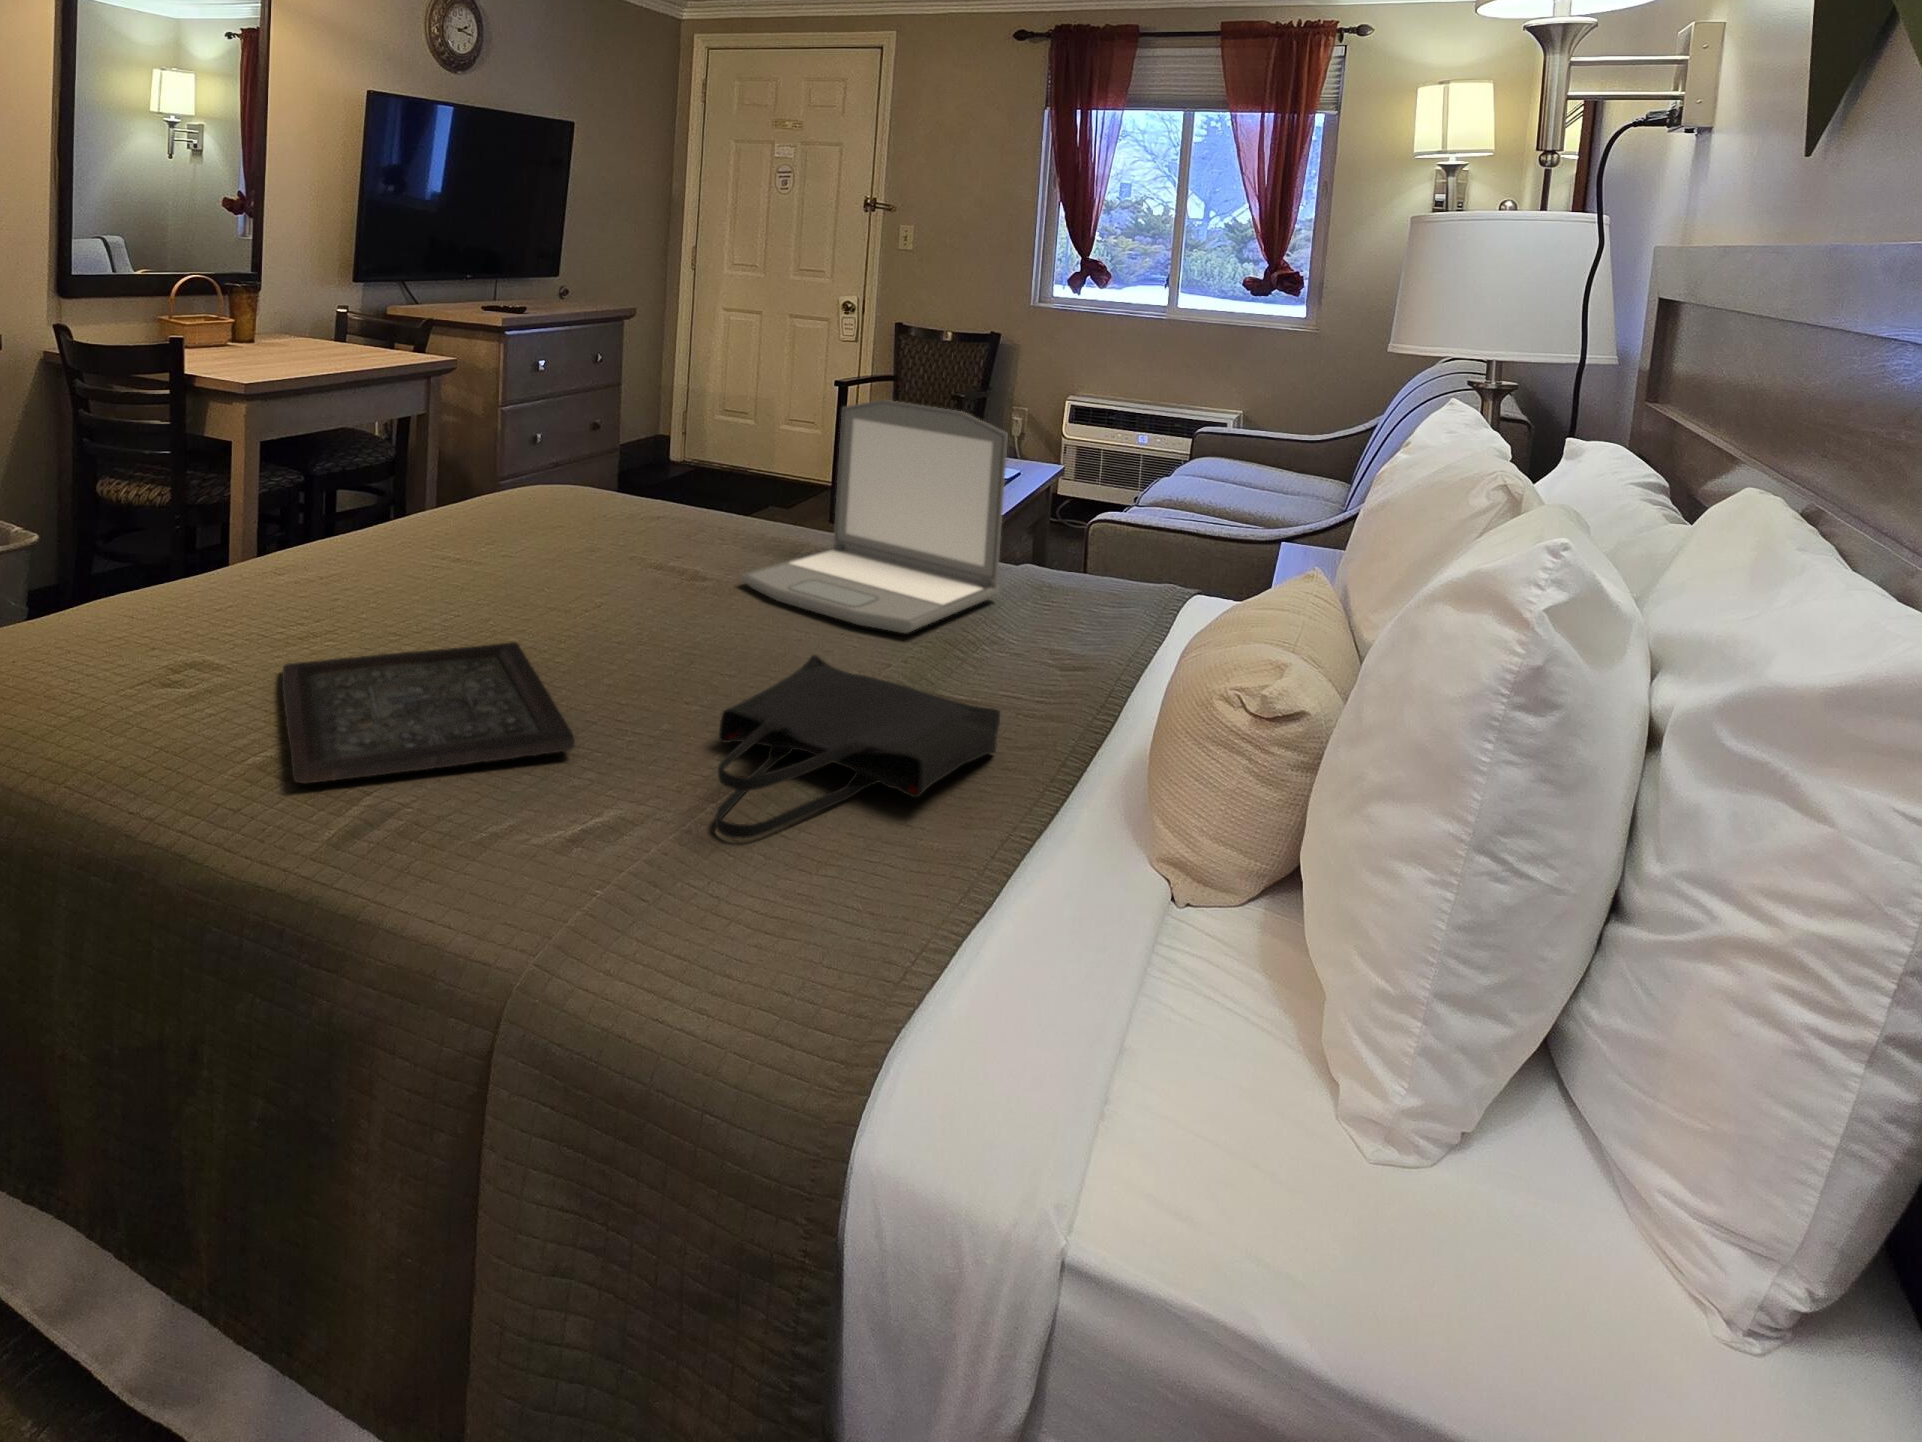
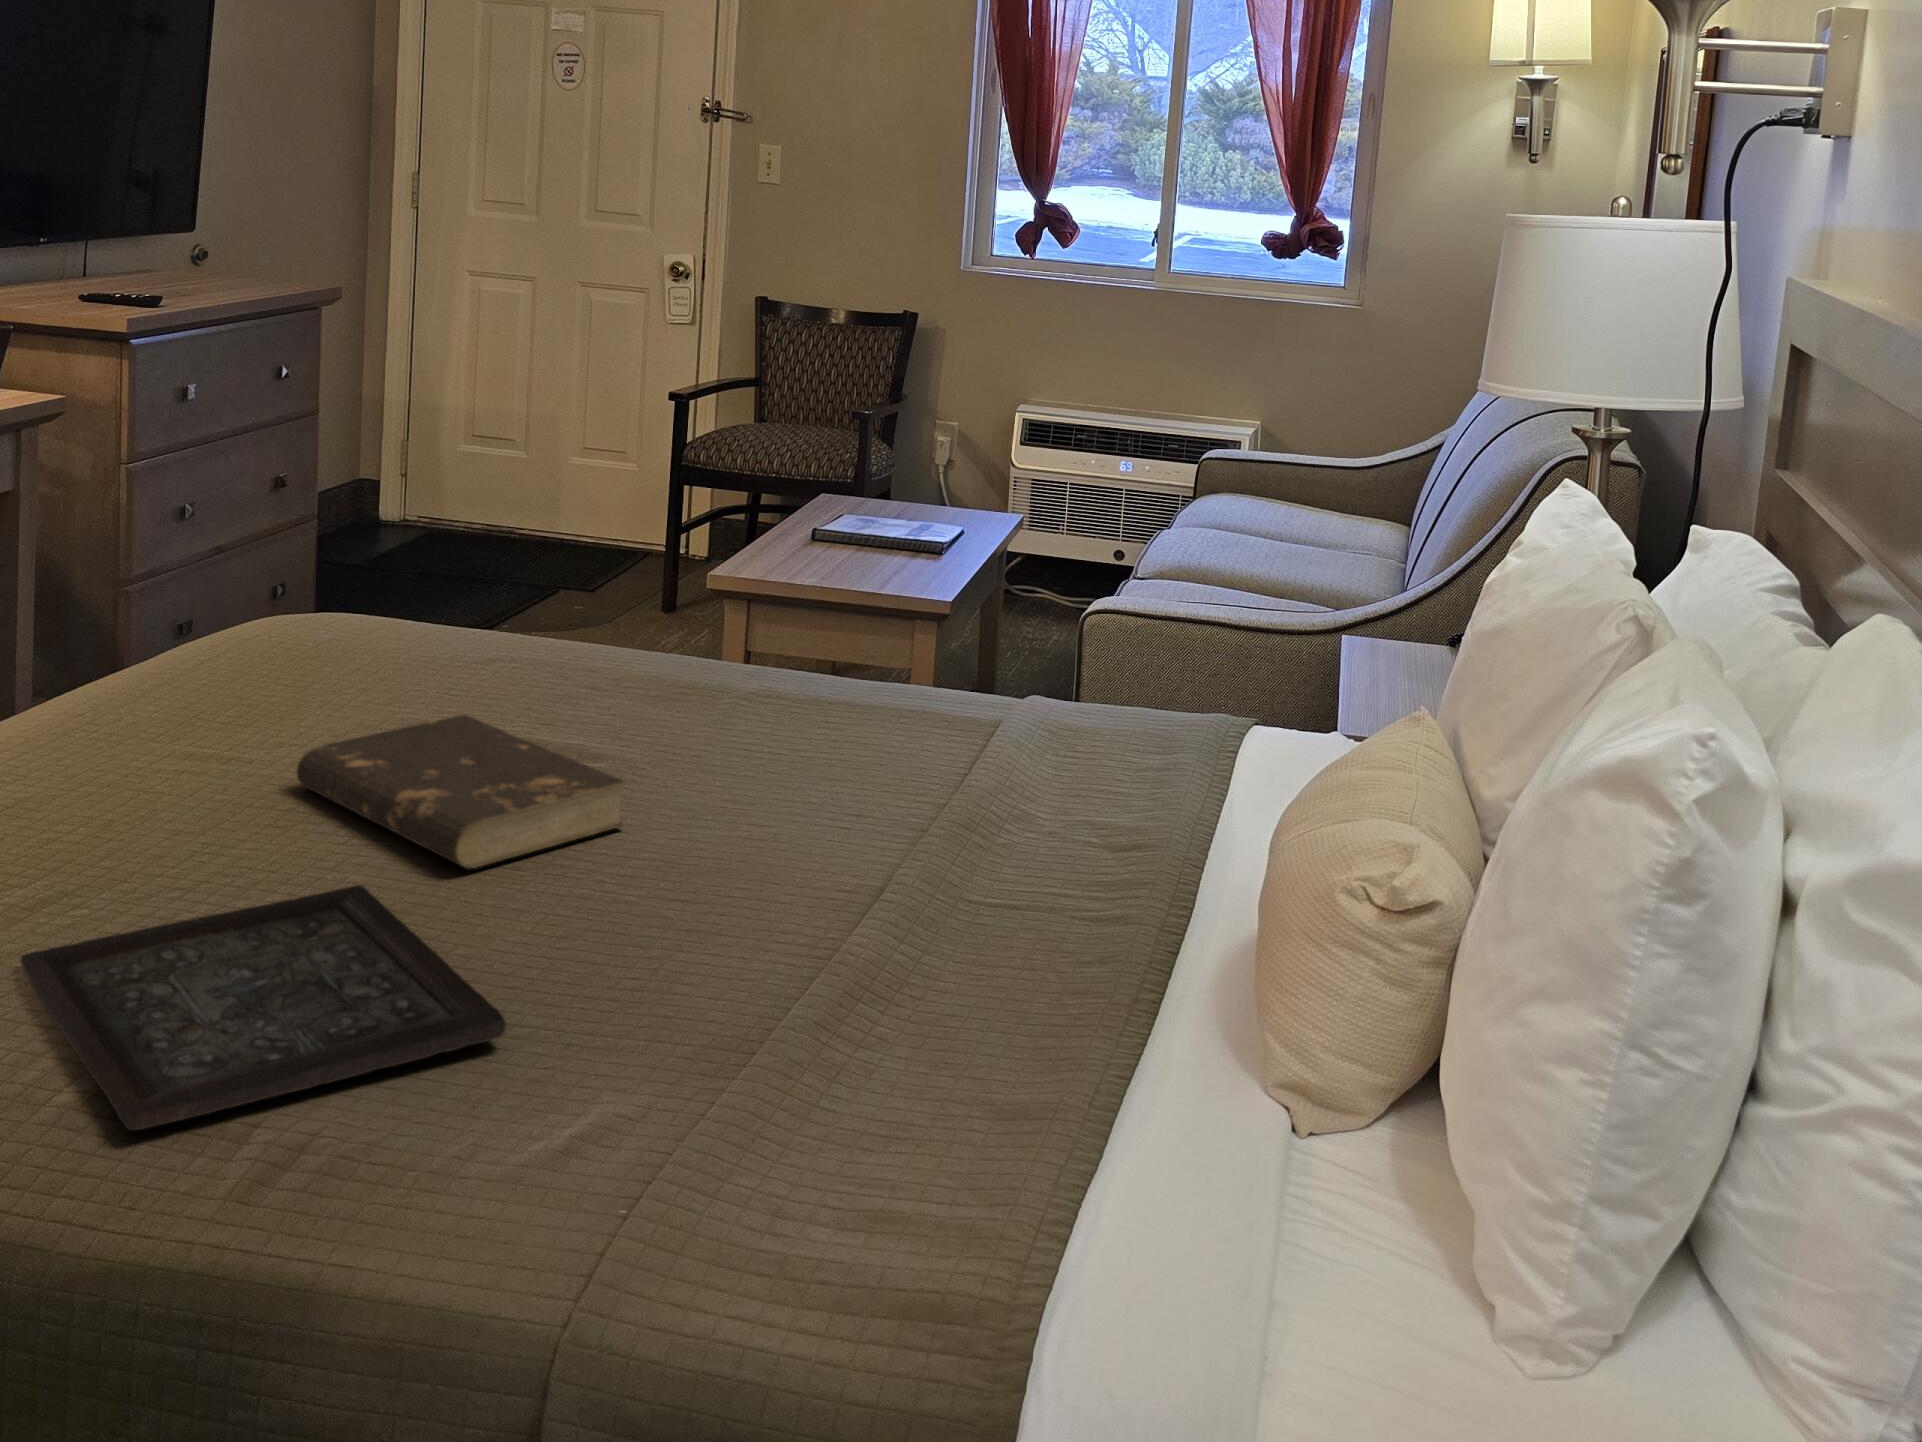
laptop: present [741,400,1008,633] -> none [647,483,1015,817]
book: none [504,544,713,640] -> present [297,715,626,868]
tote bag: present [715,655,1000,838] -> none [694,866,1054,1129]

